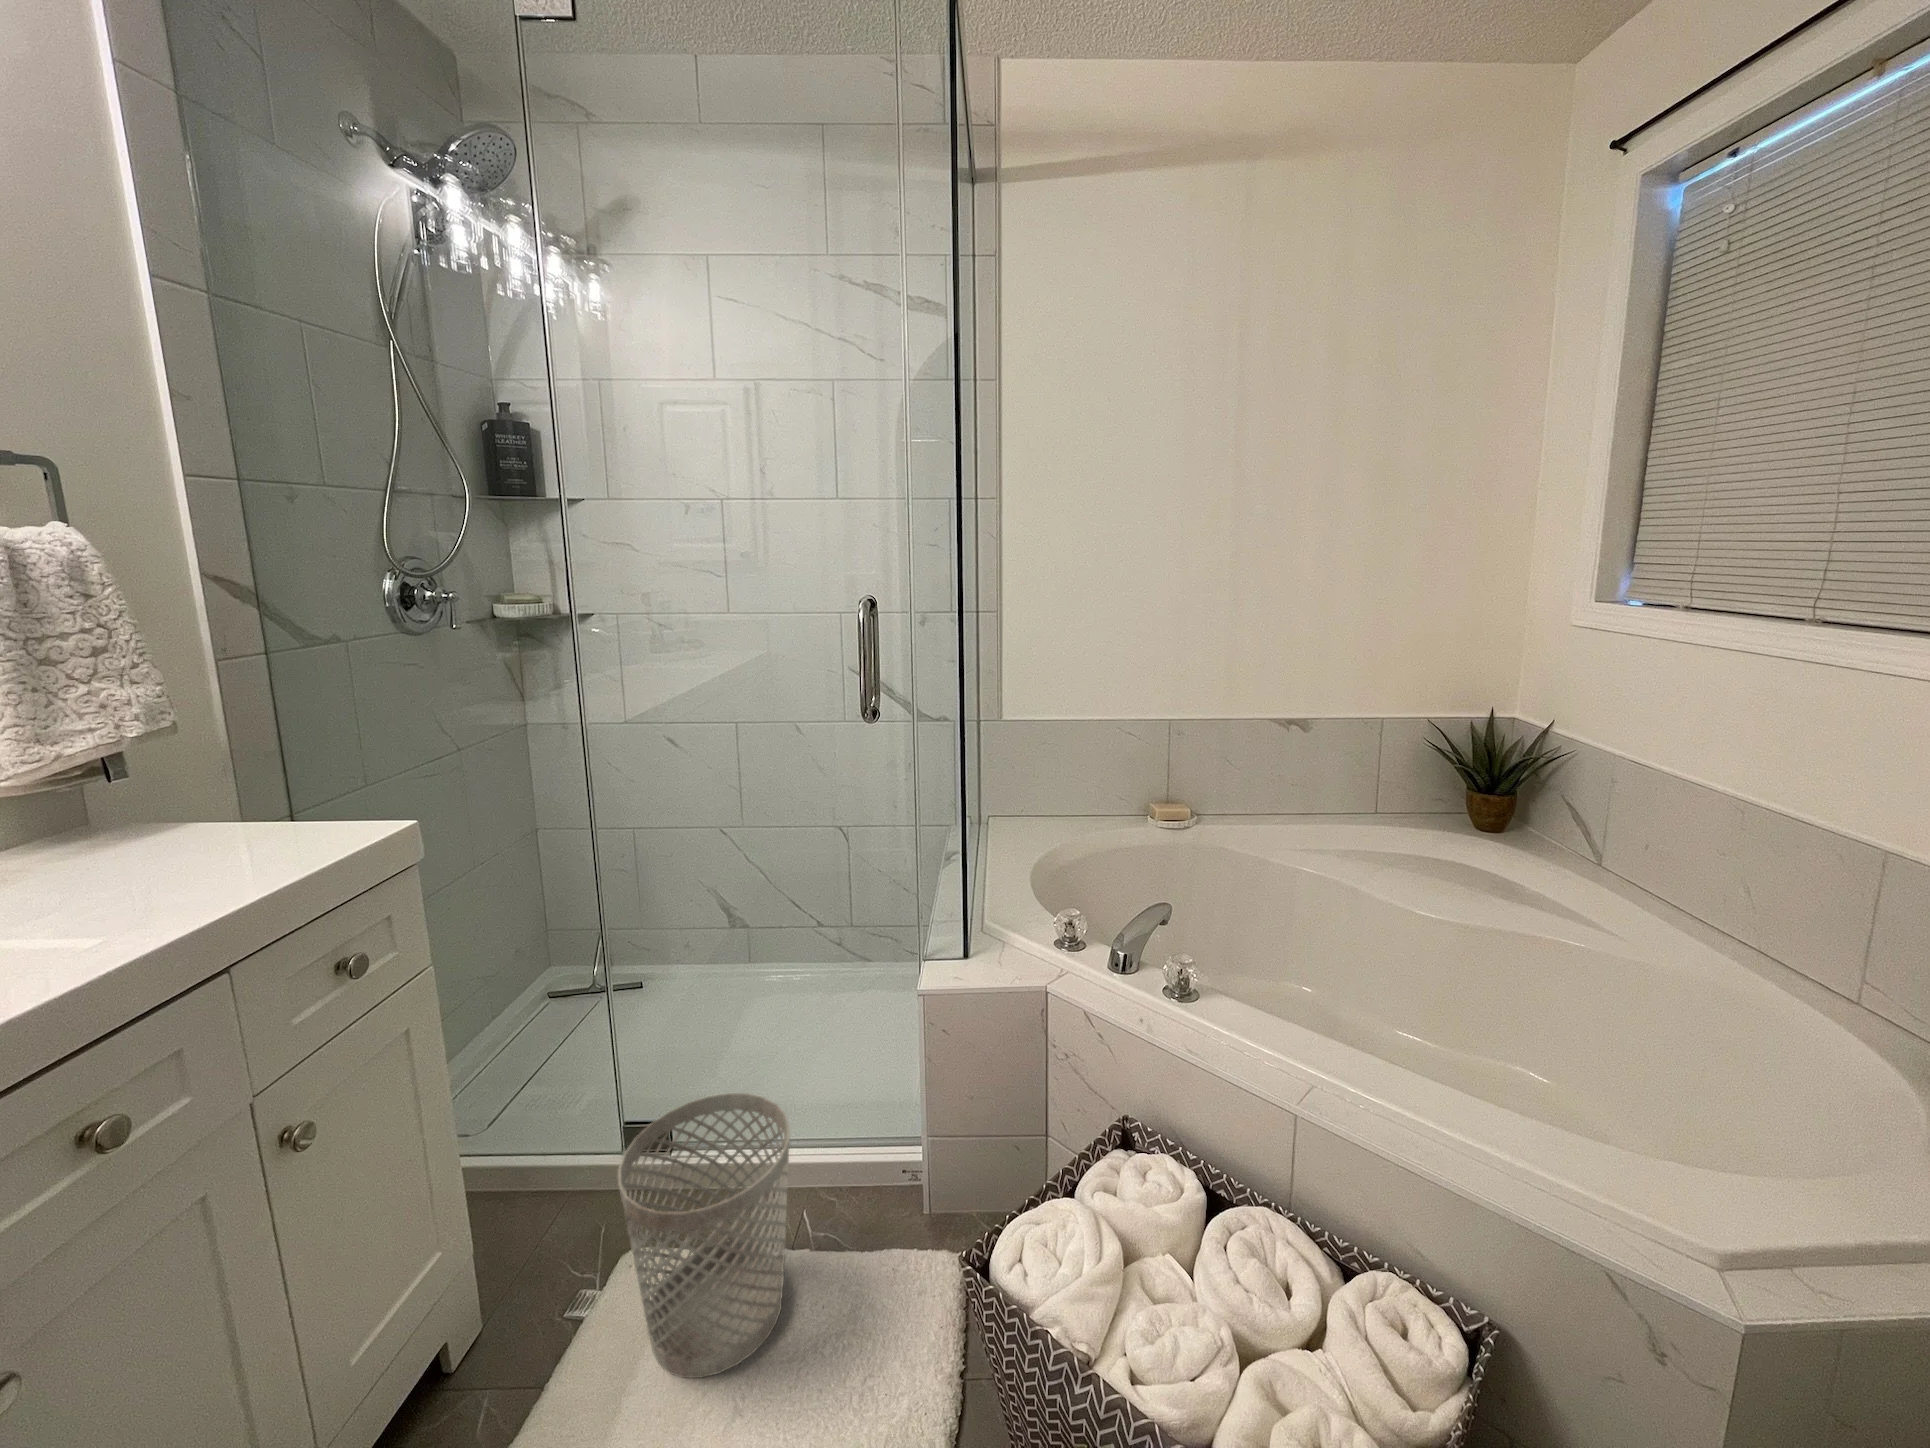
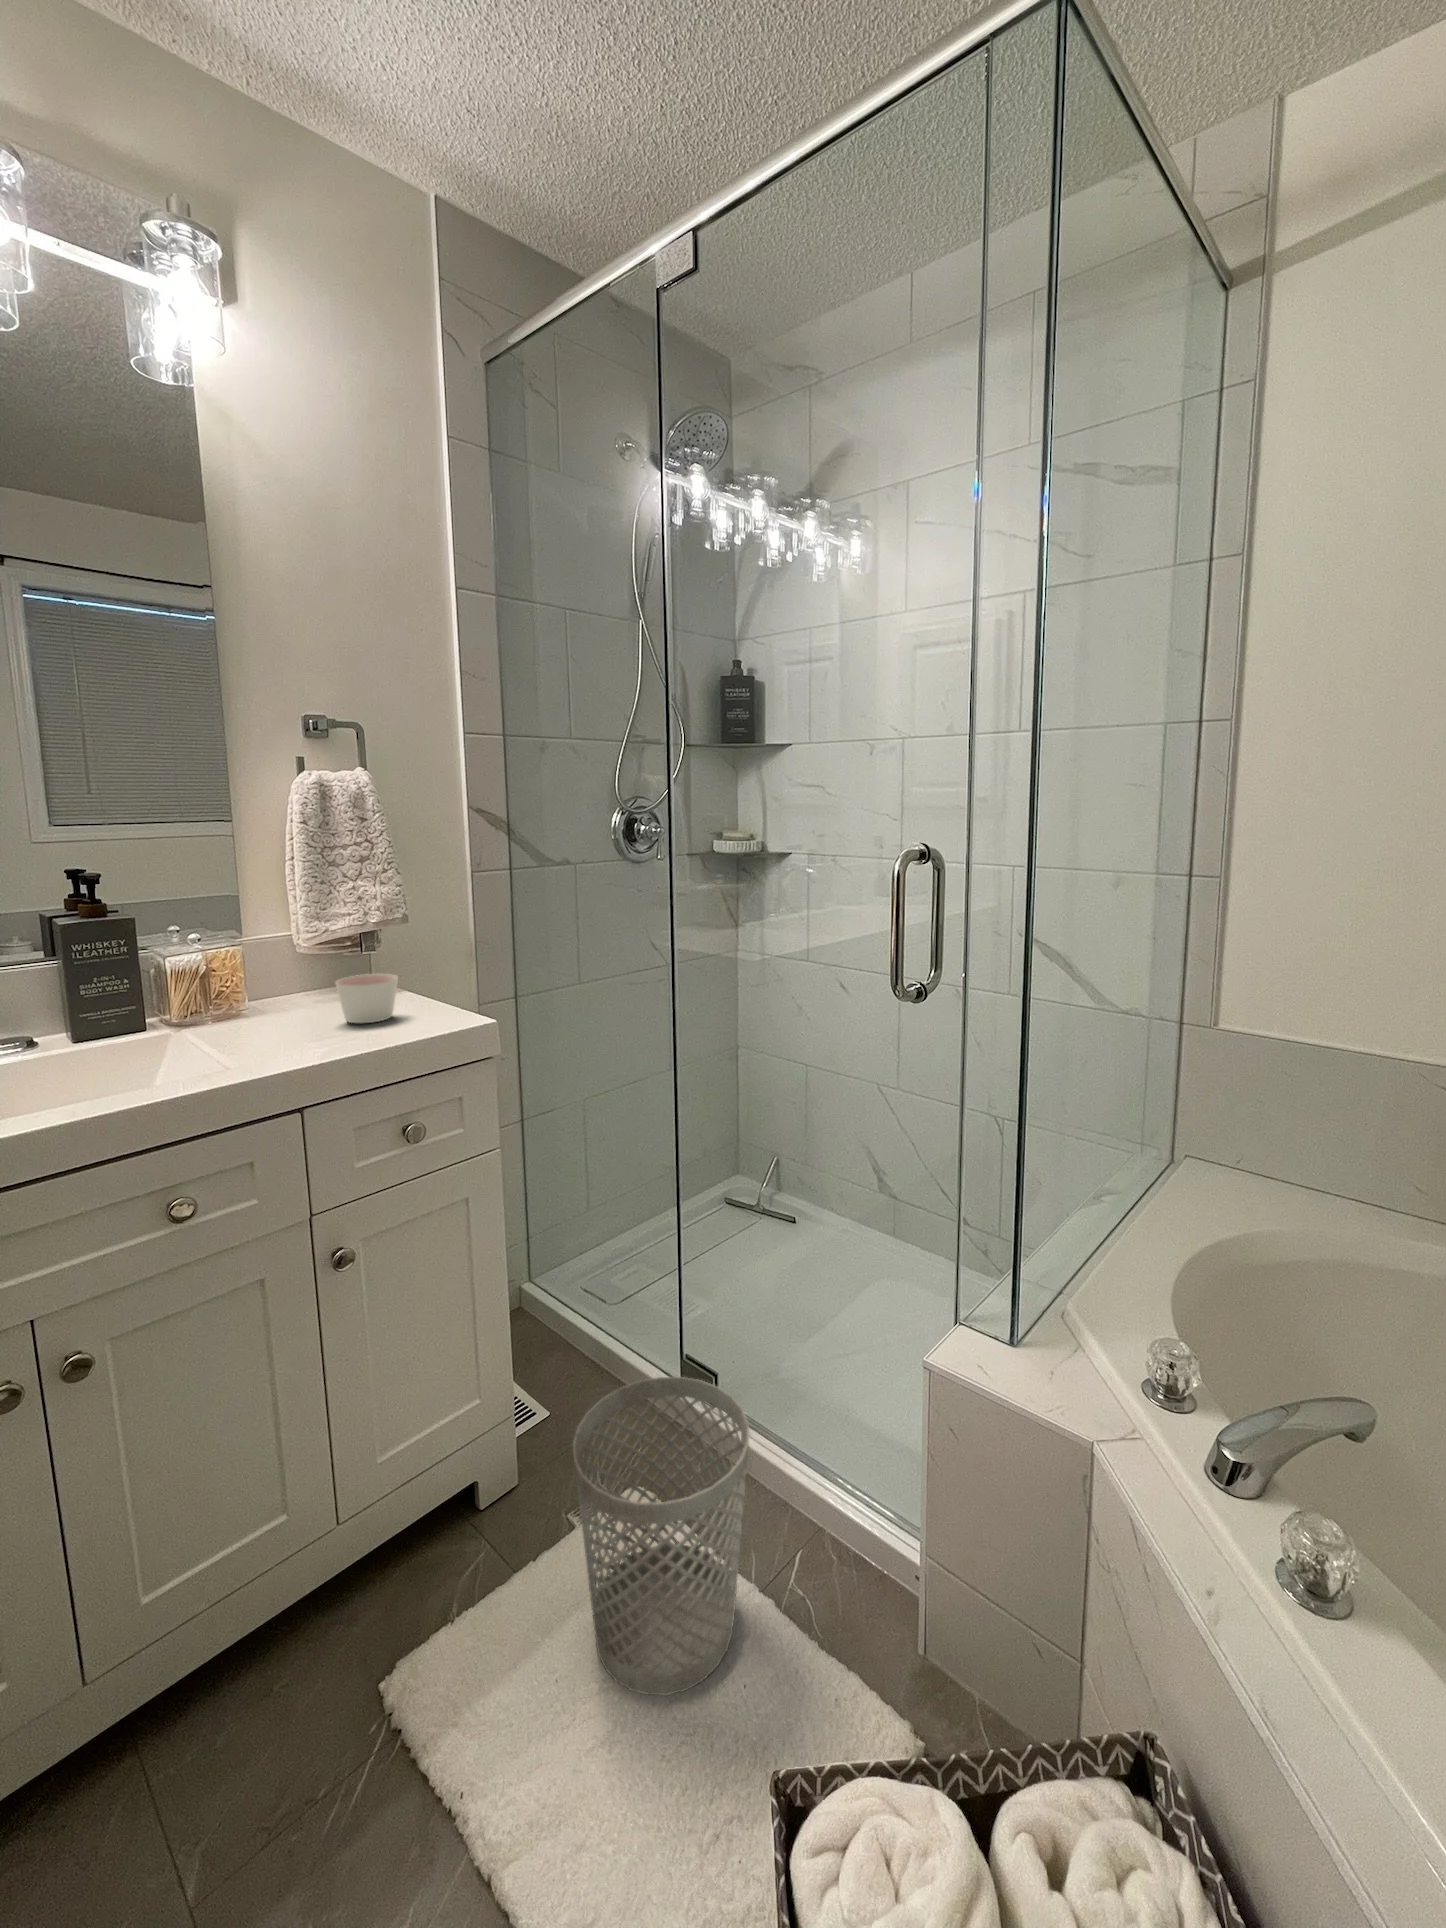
candle: none [140,795,249,865] -> present [336,974,398,1023]

